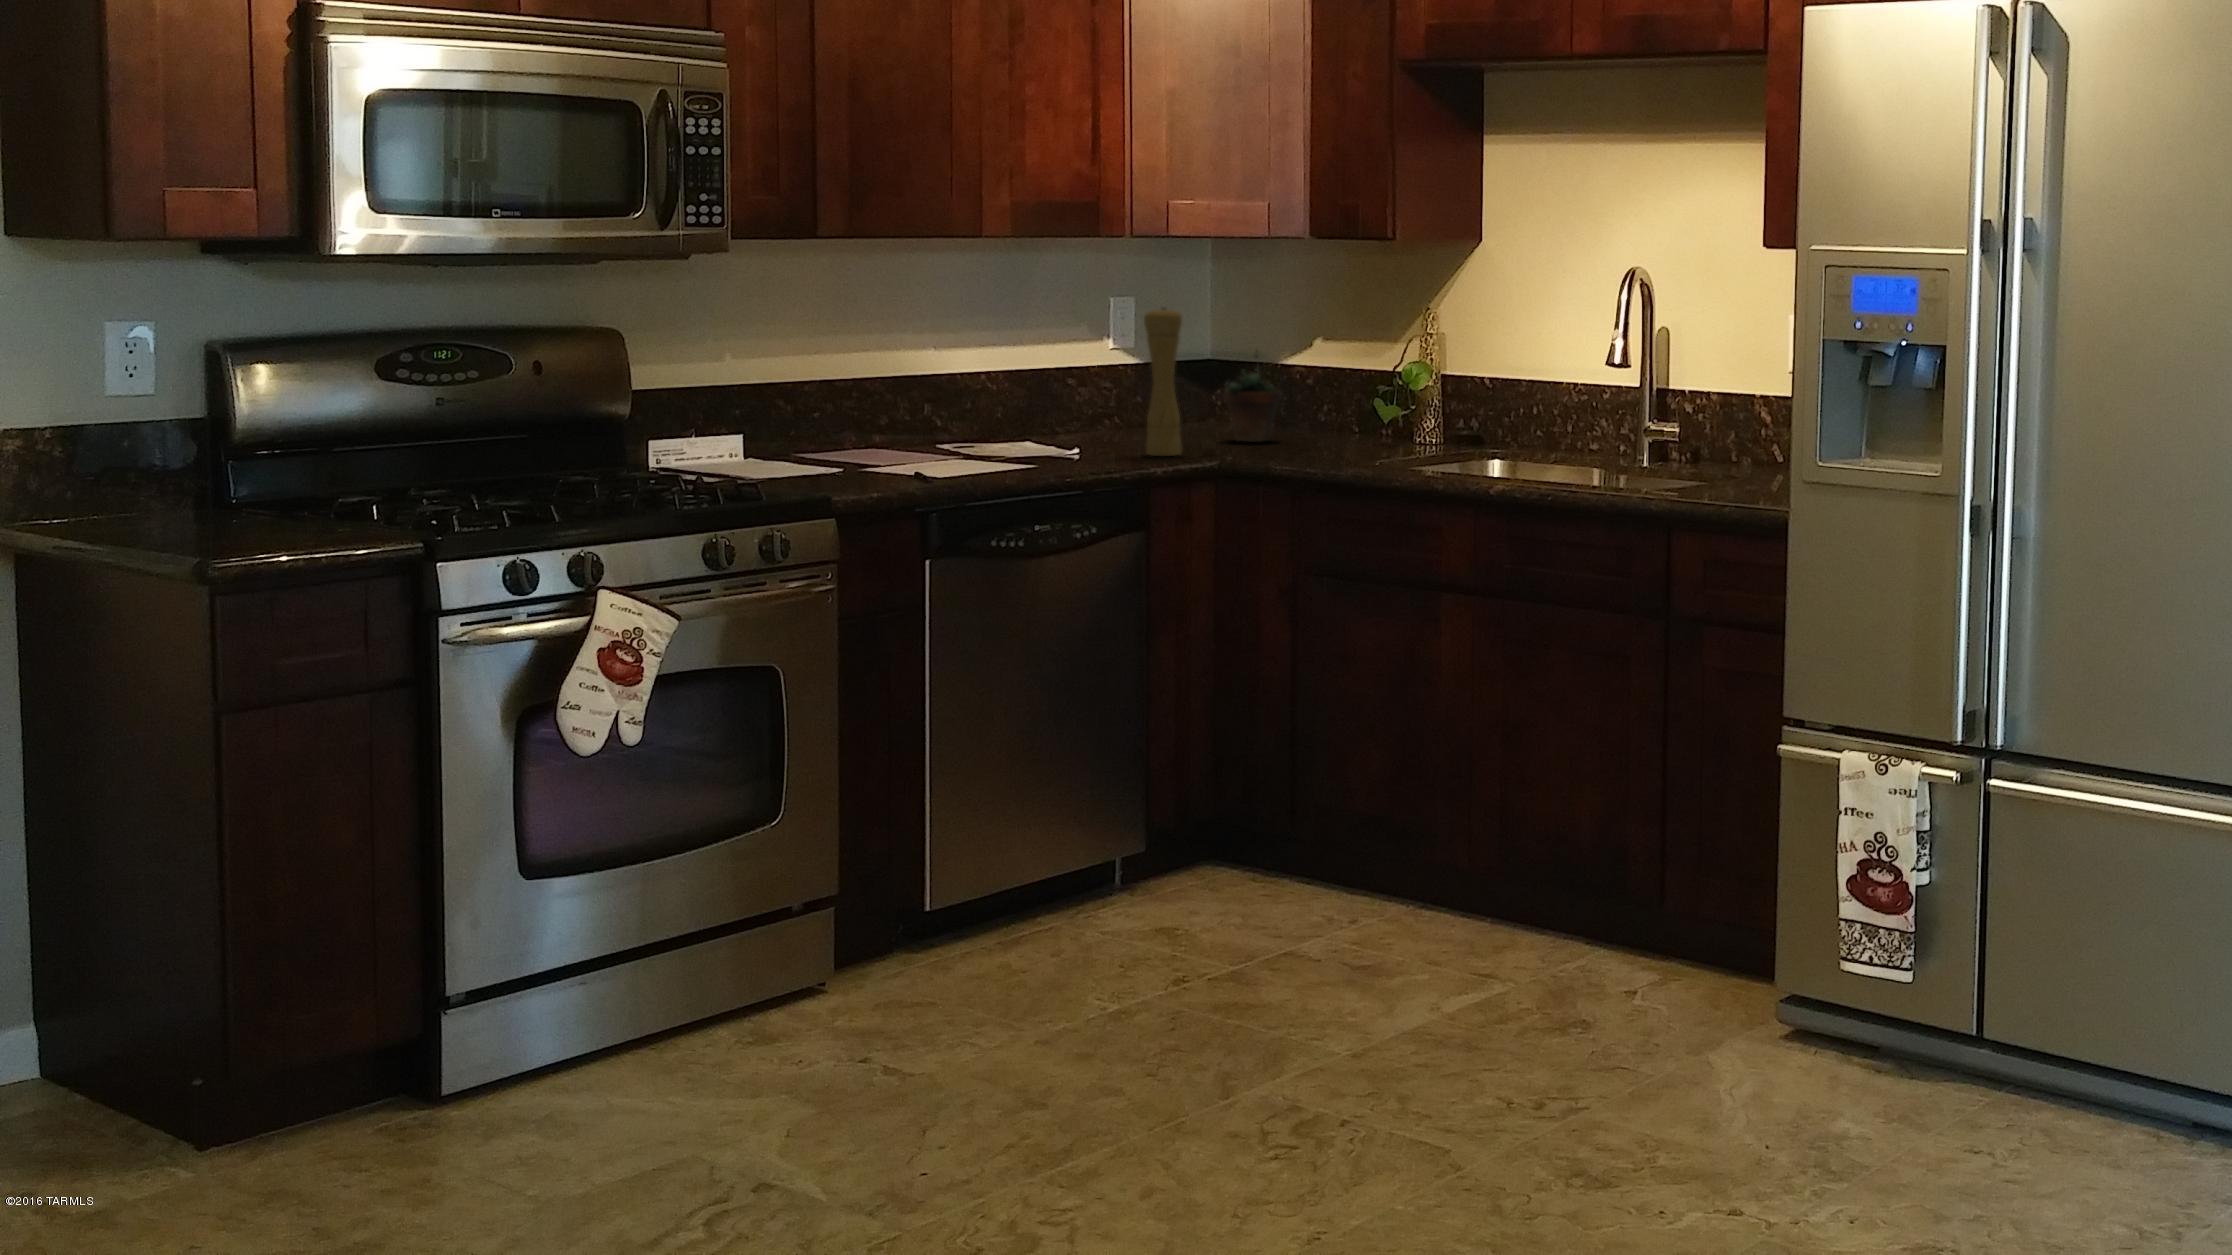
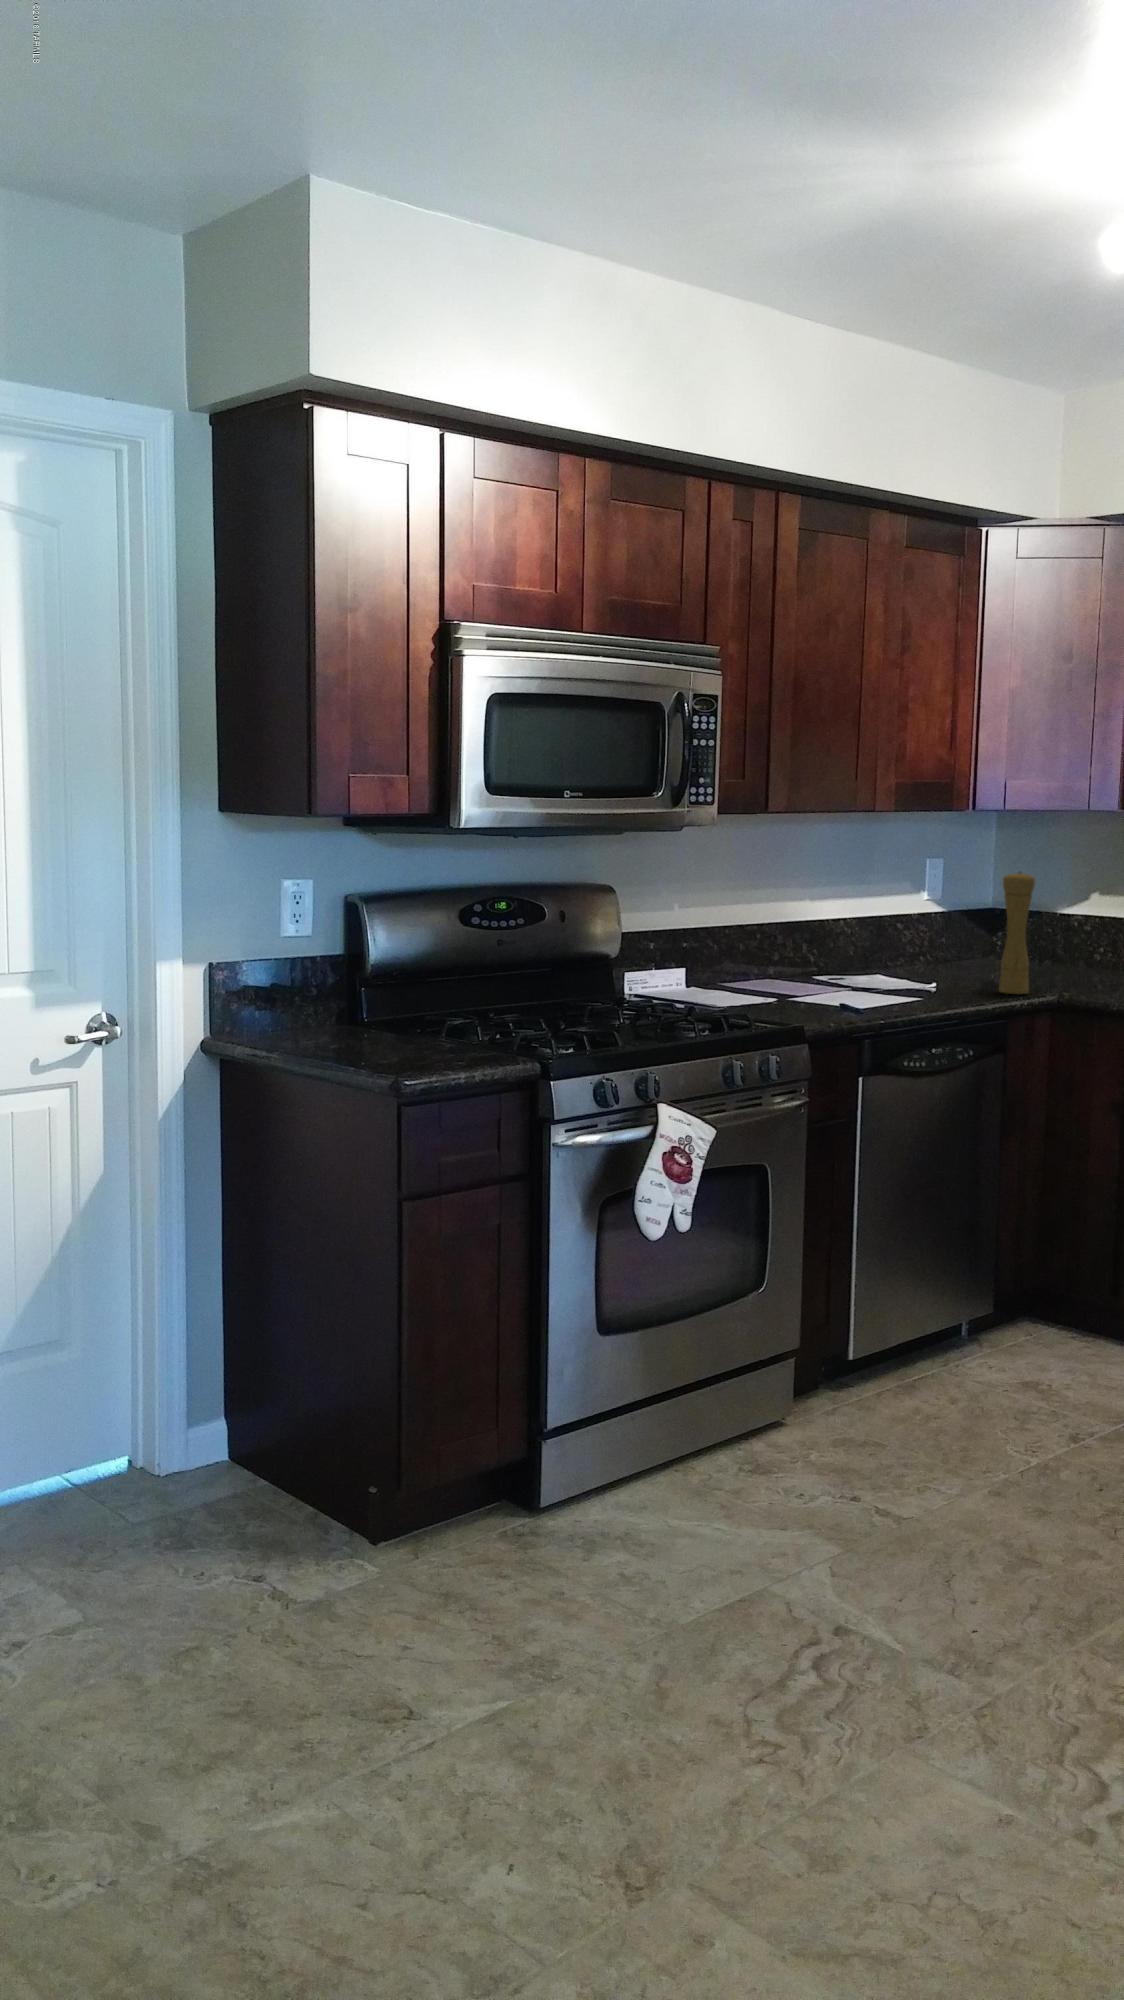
succulent plant: present [1225,351,1280,442] -> none [1041,906,1088,982]

